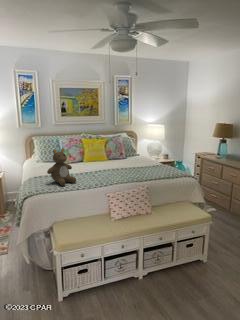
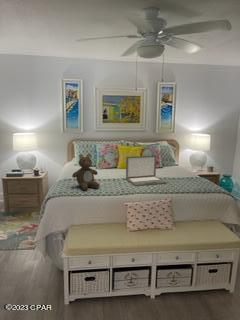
laptop: none [97,147,138,177] -> present [126,156,167,186]

